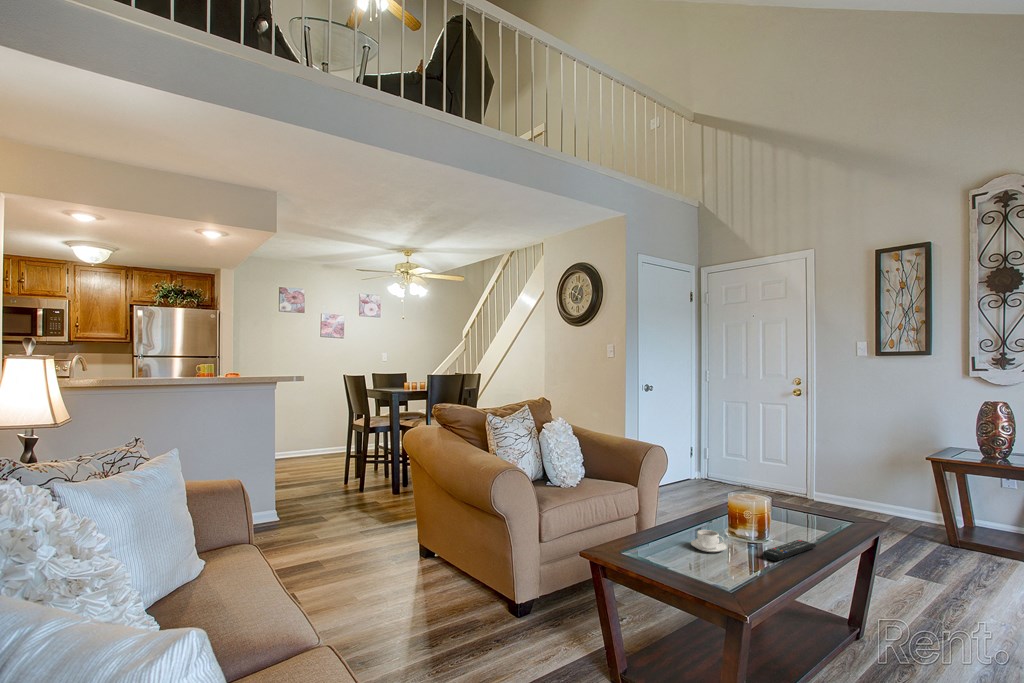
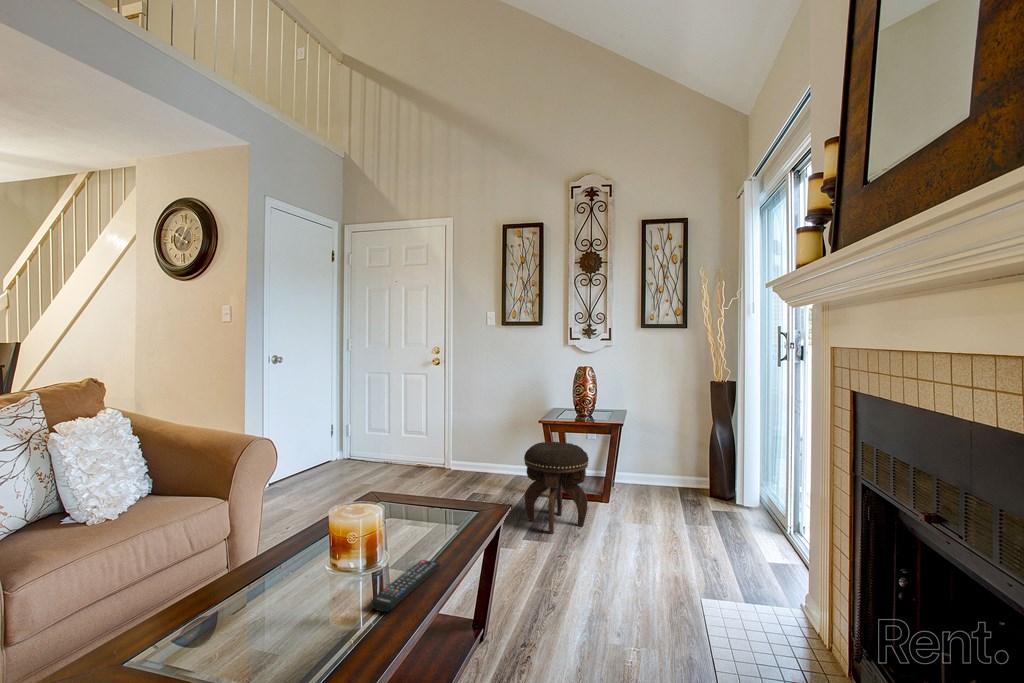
footstool: none [907,482,997,582] -> present [524,442,588,533]
coffee cup: present [691,530,727,552] -> none [264,580,322,621]

